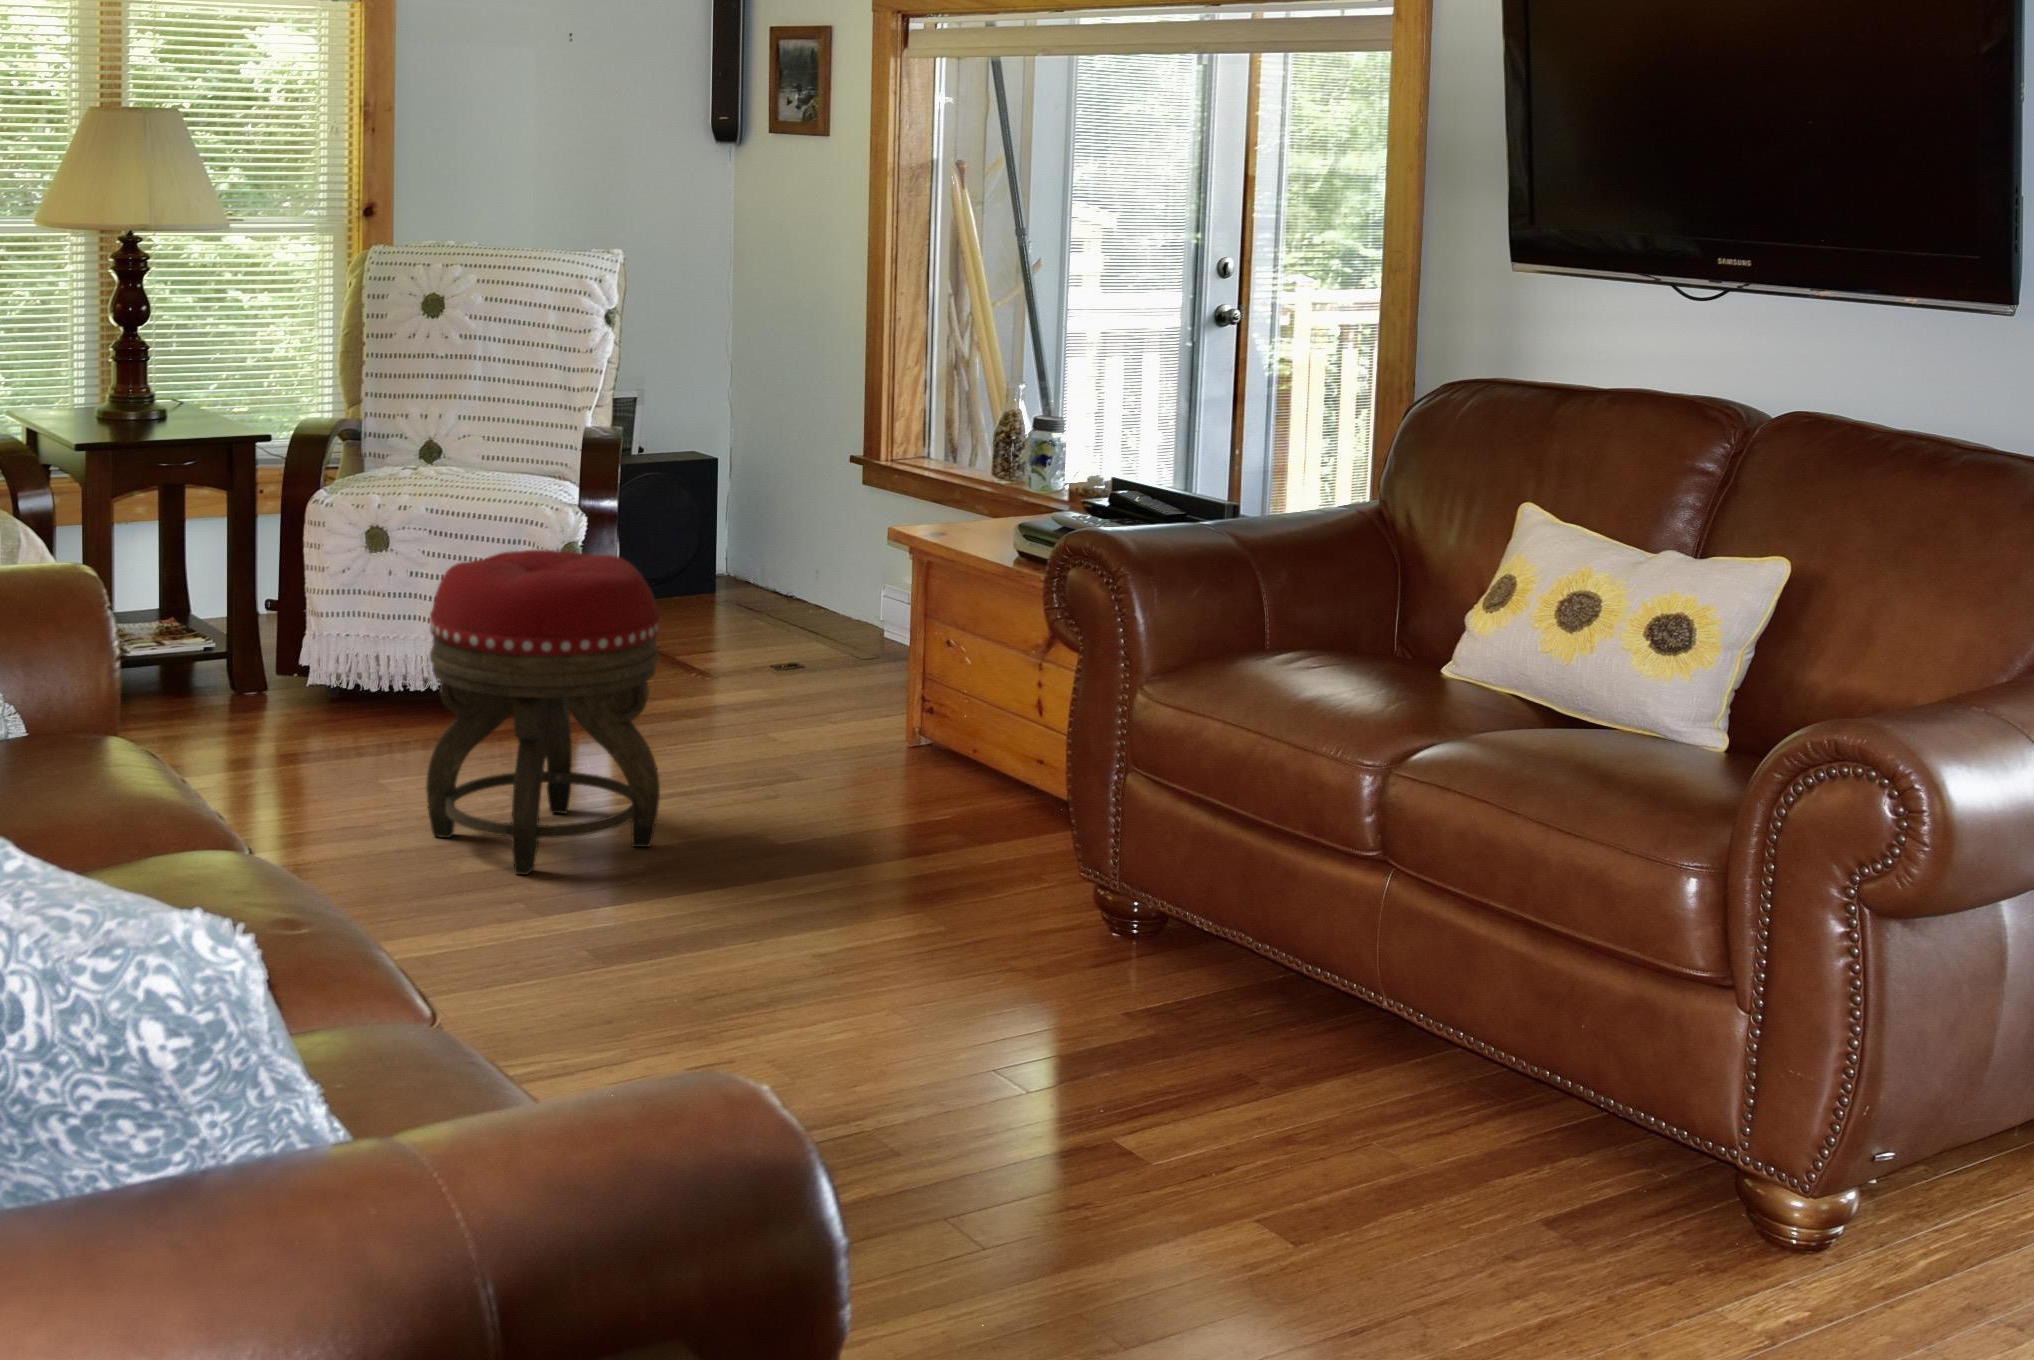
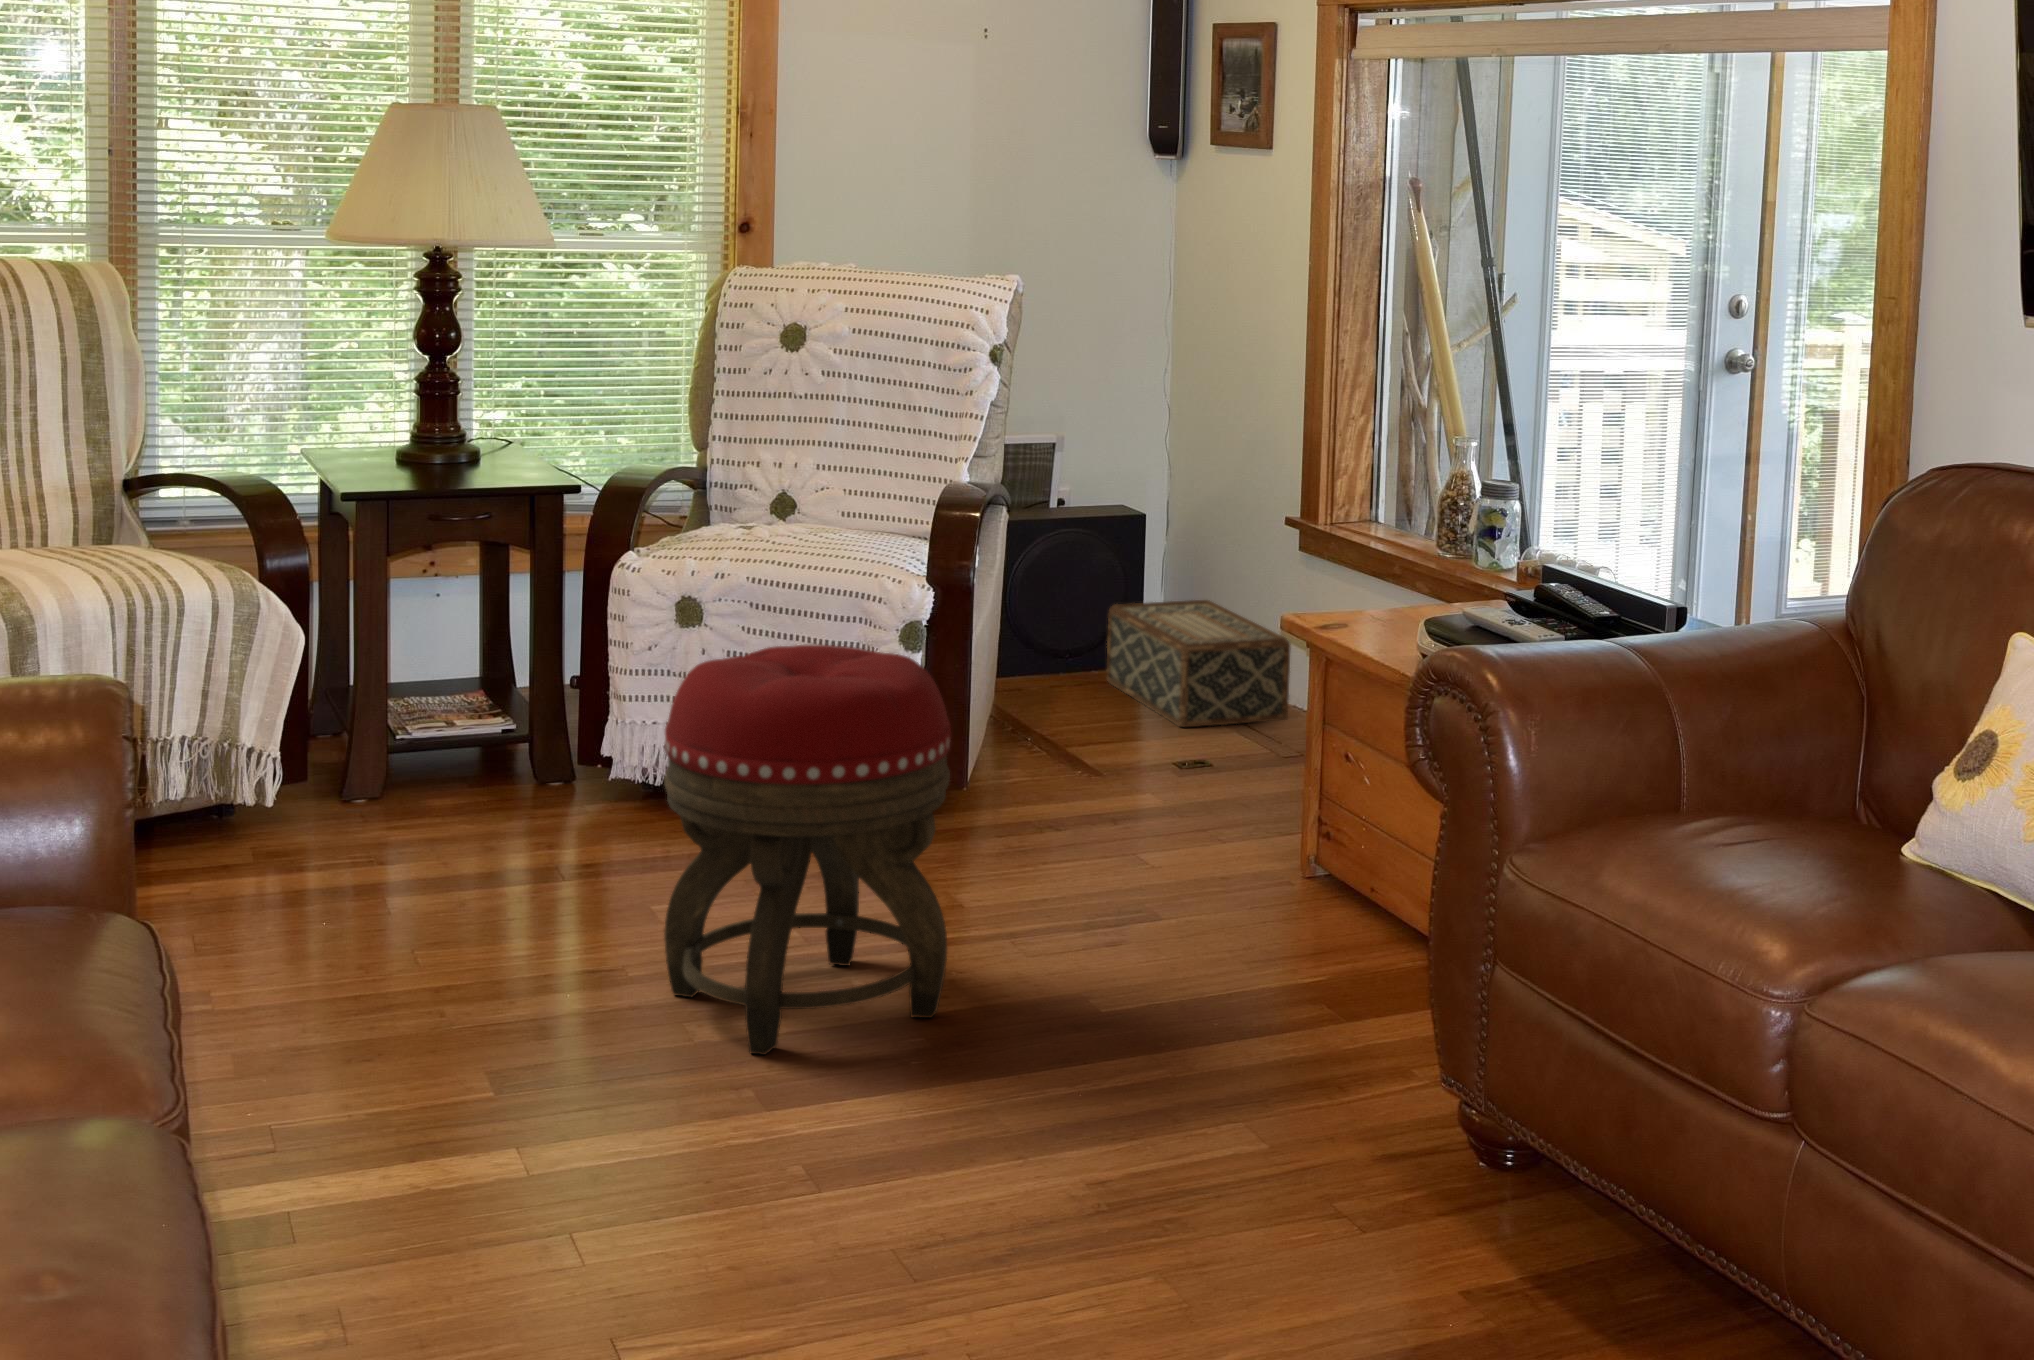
woven basket: none [691,530,858,636] -> present [1107,600,1291,727]

